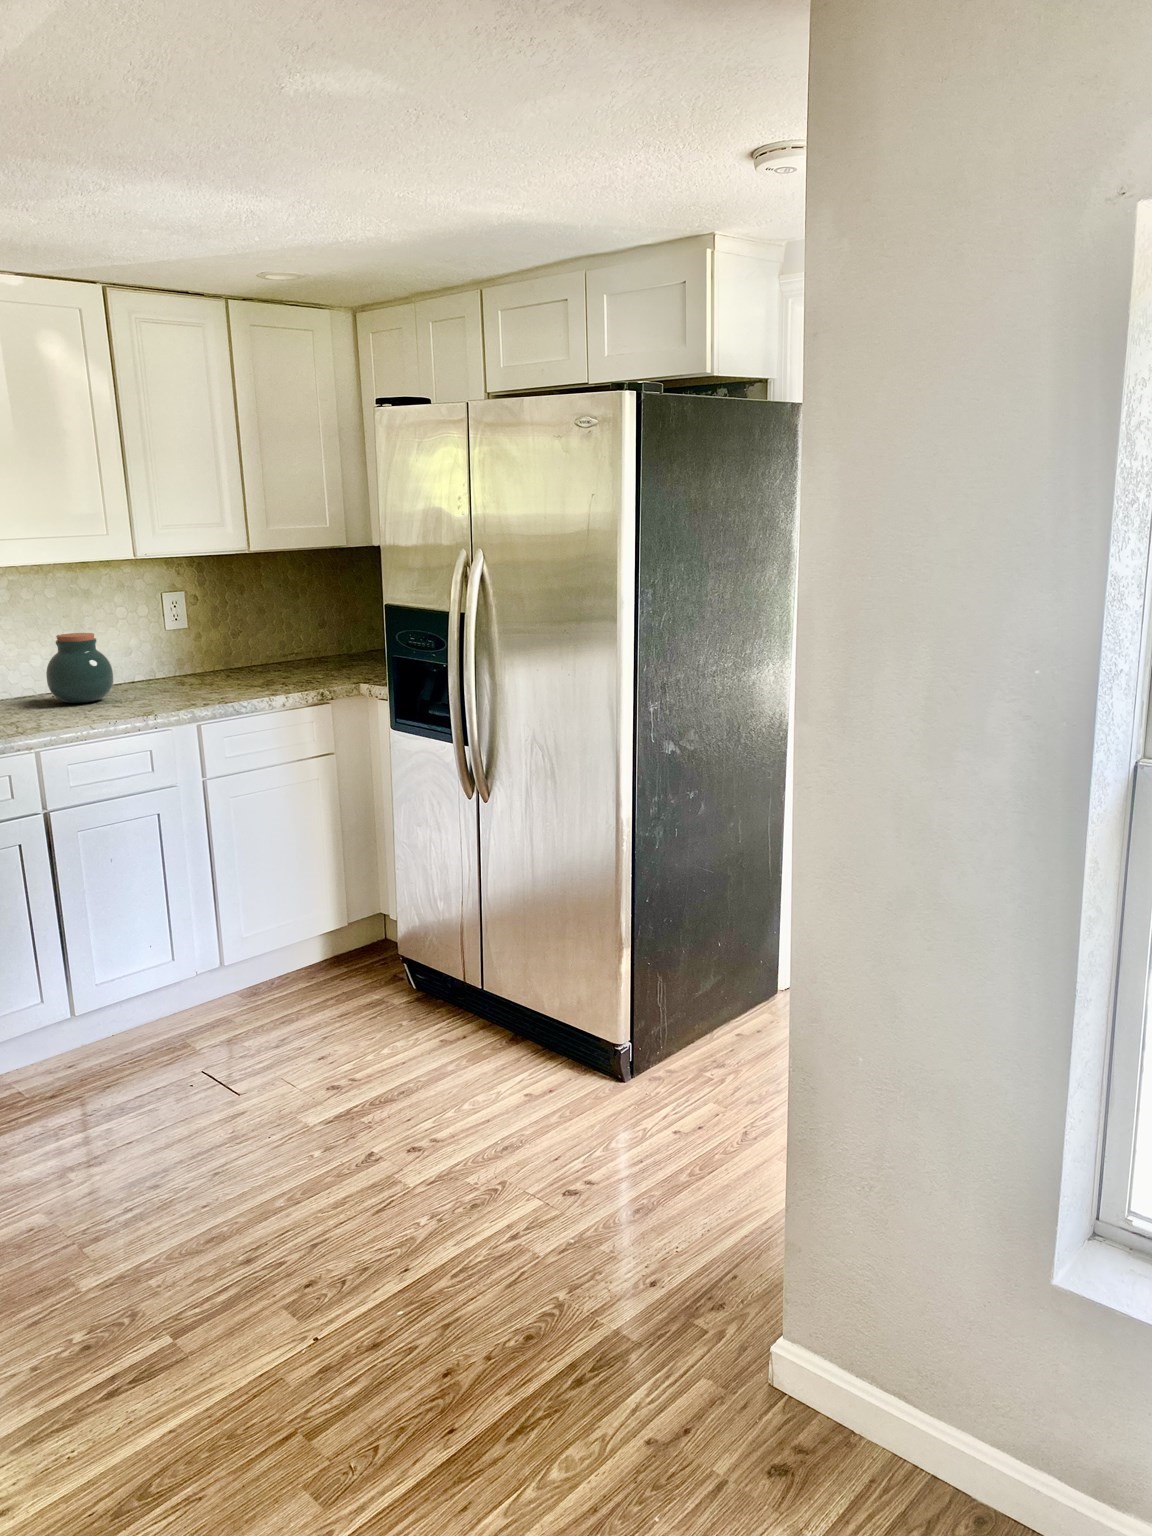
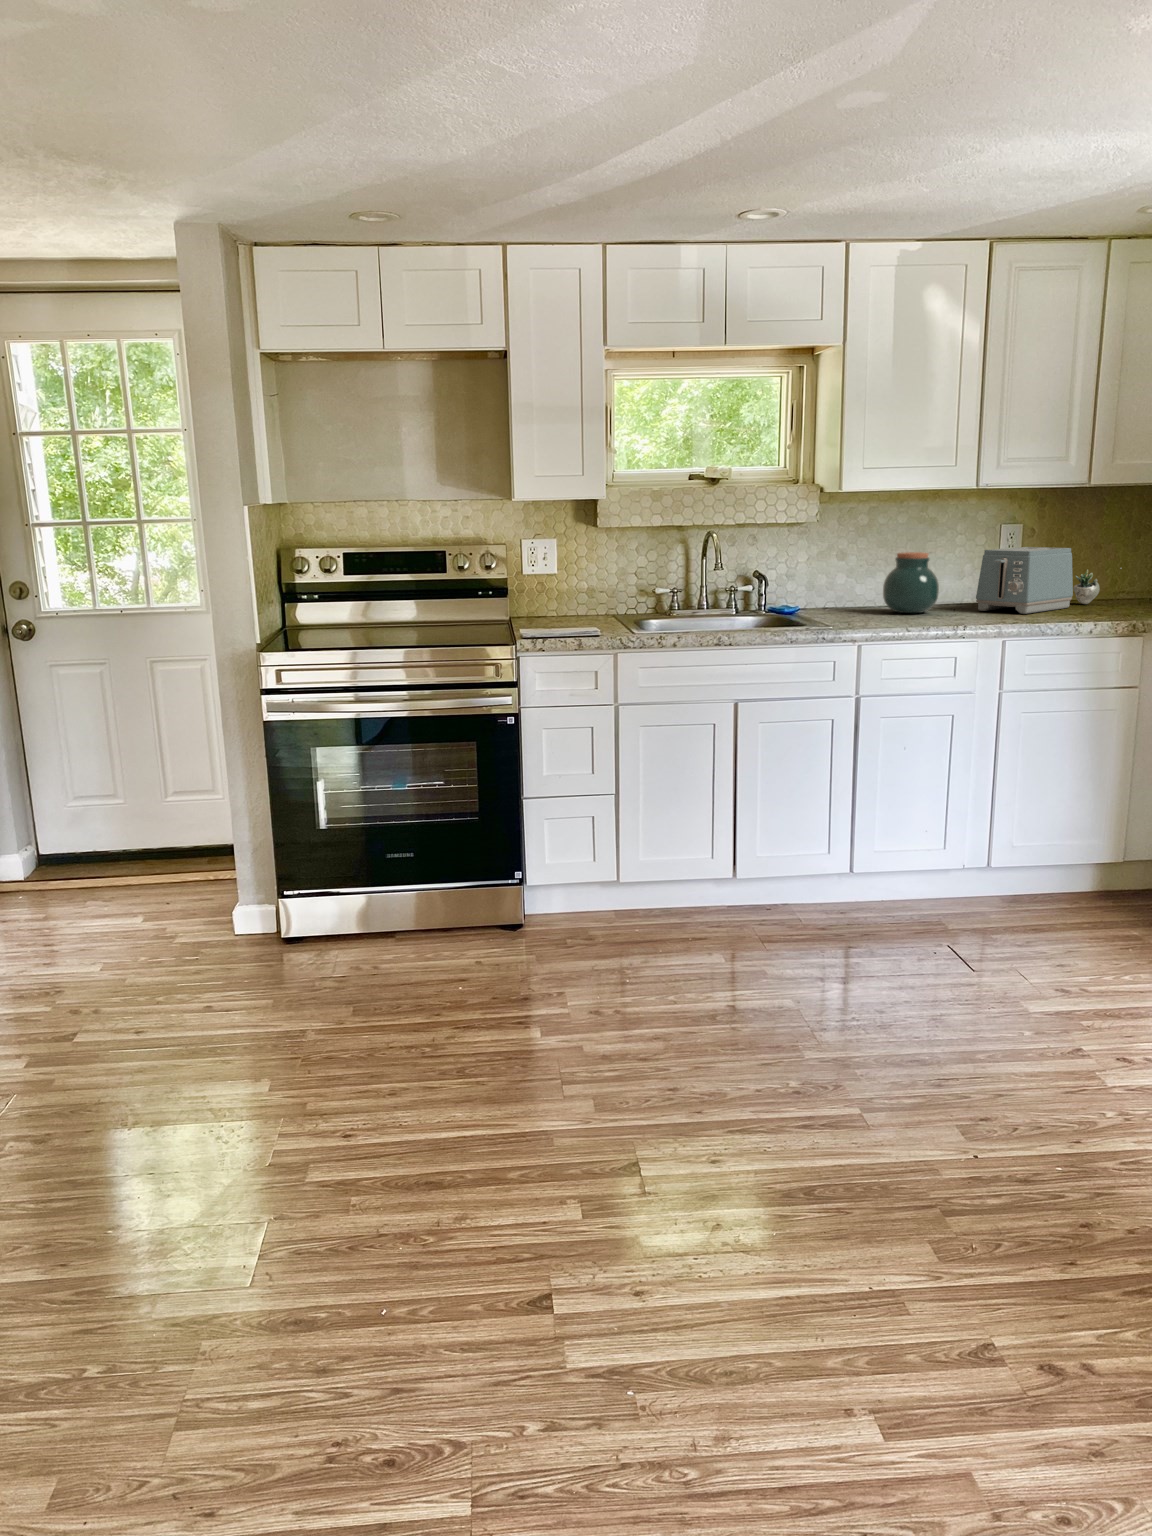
toaster: none [155,616,251,691] -> present [976,547,1073,614]
succulent plant: none [249,632,292,671] -> present [1074,568,1121,604]

